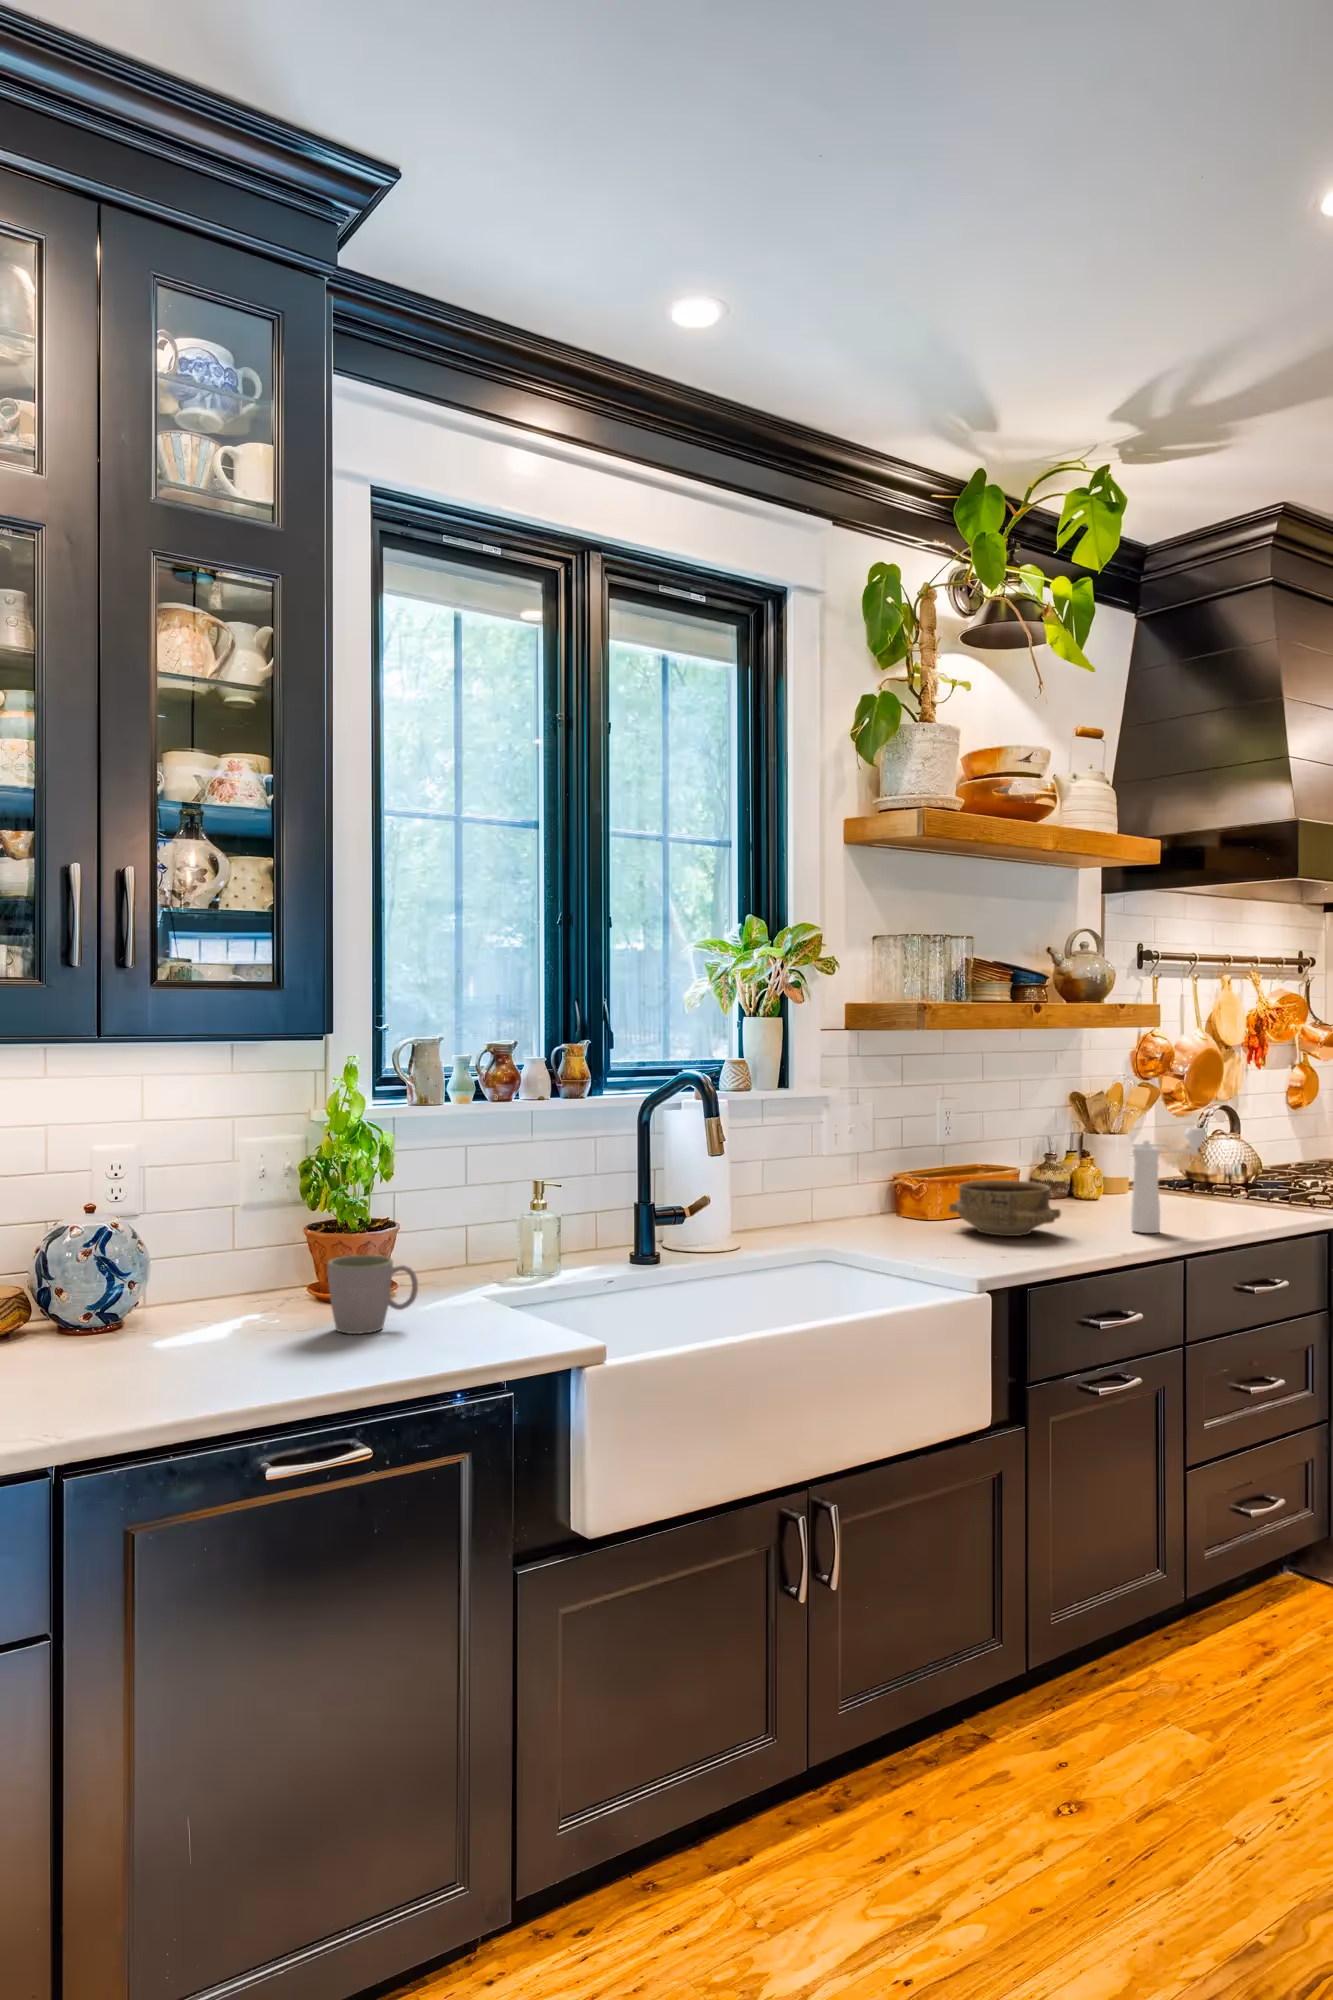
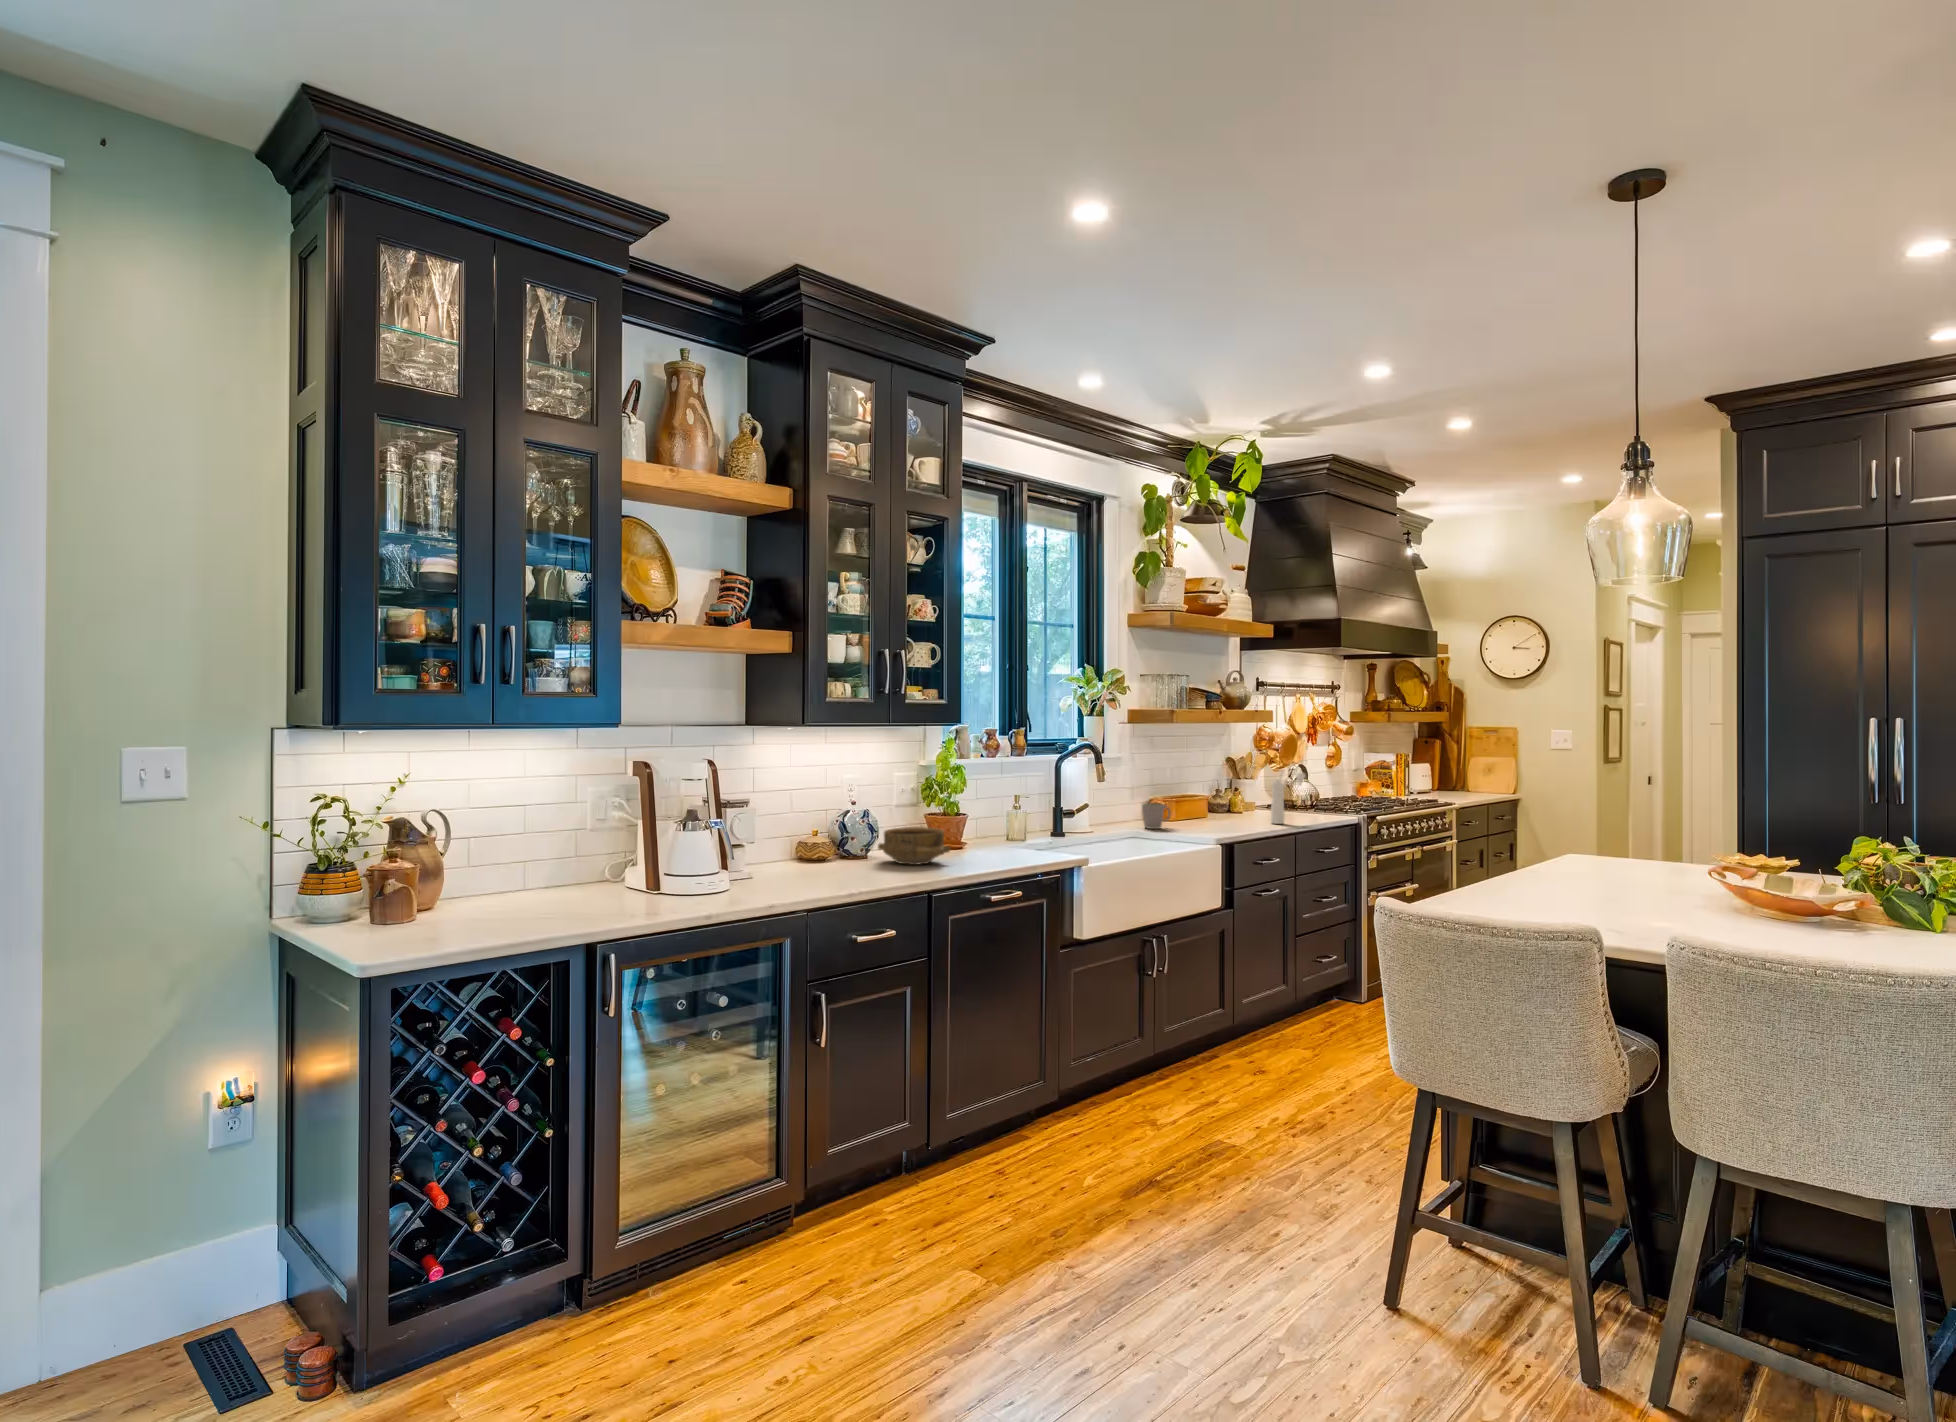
ceramic bowl: present [949,1180,1061,1236] -> present [878,827,951,865]
mug: present [327,1255,418,1334] -> present [1142,803,1171,829]

